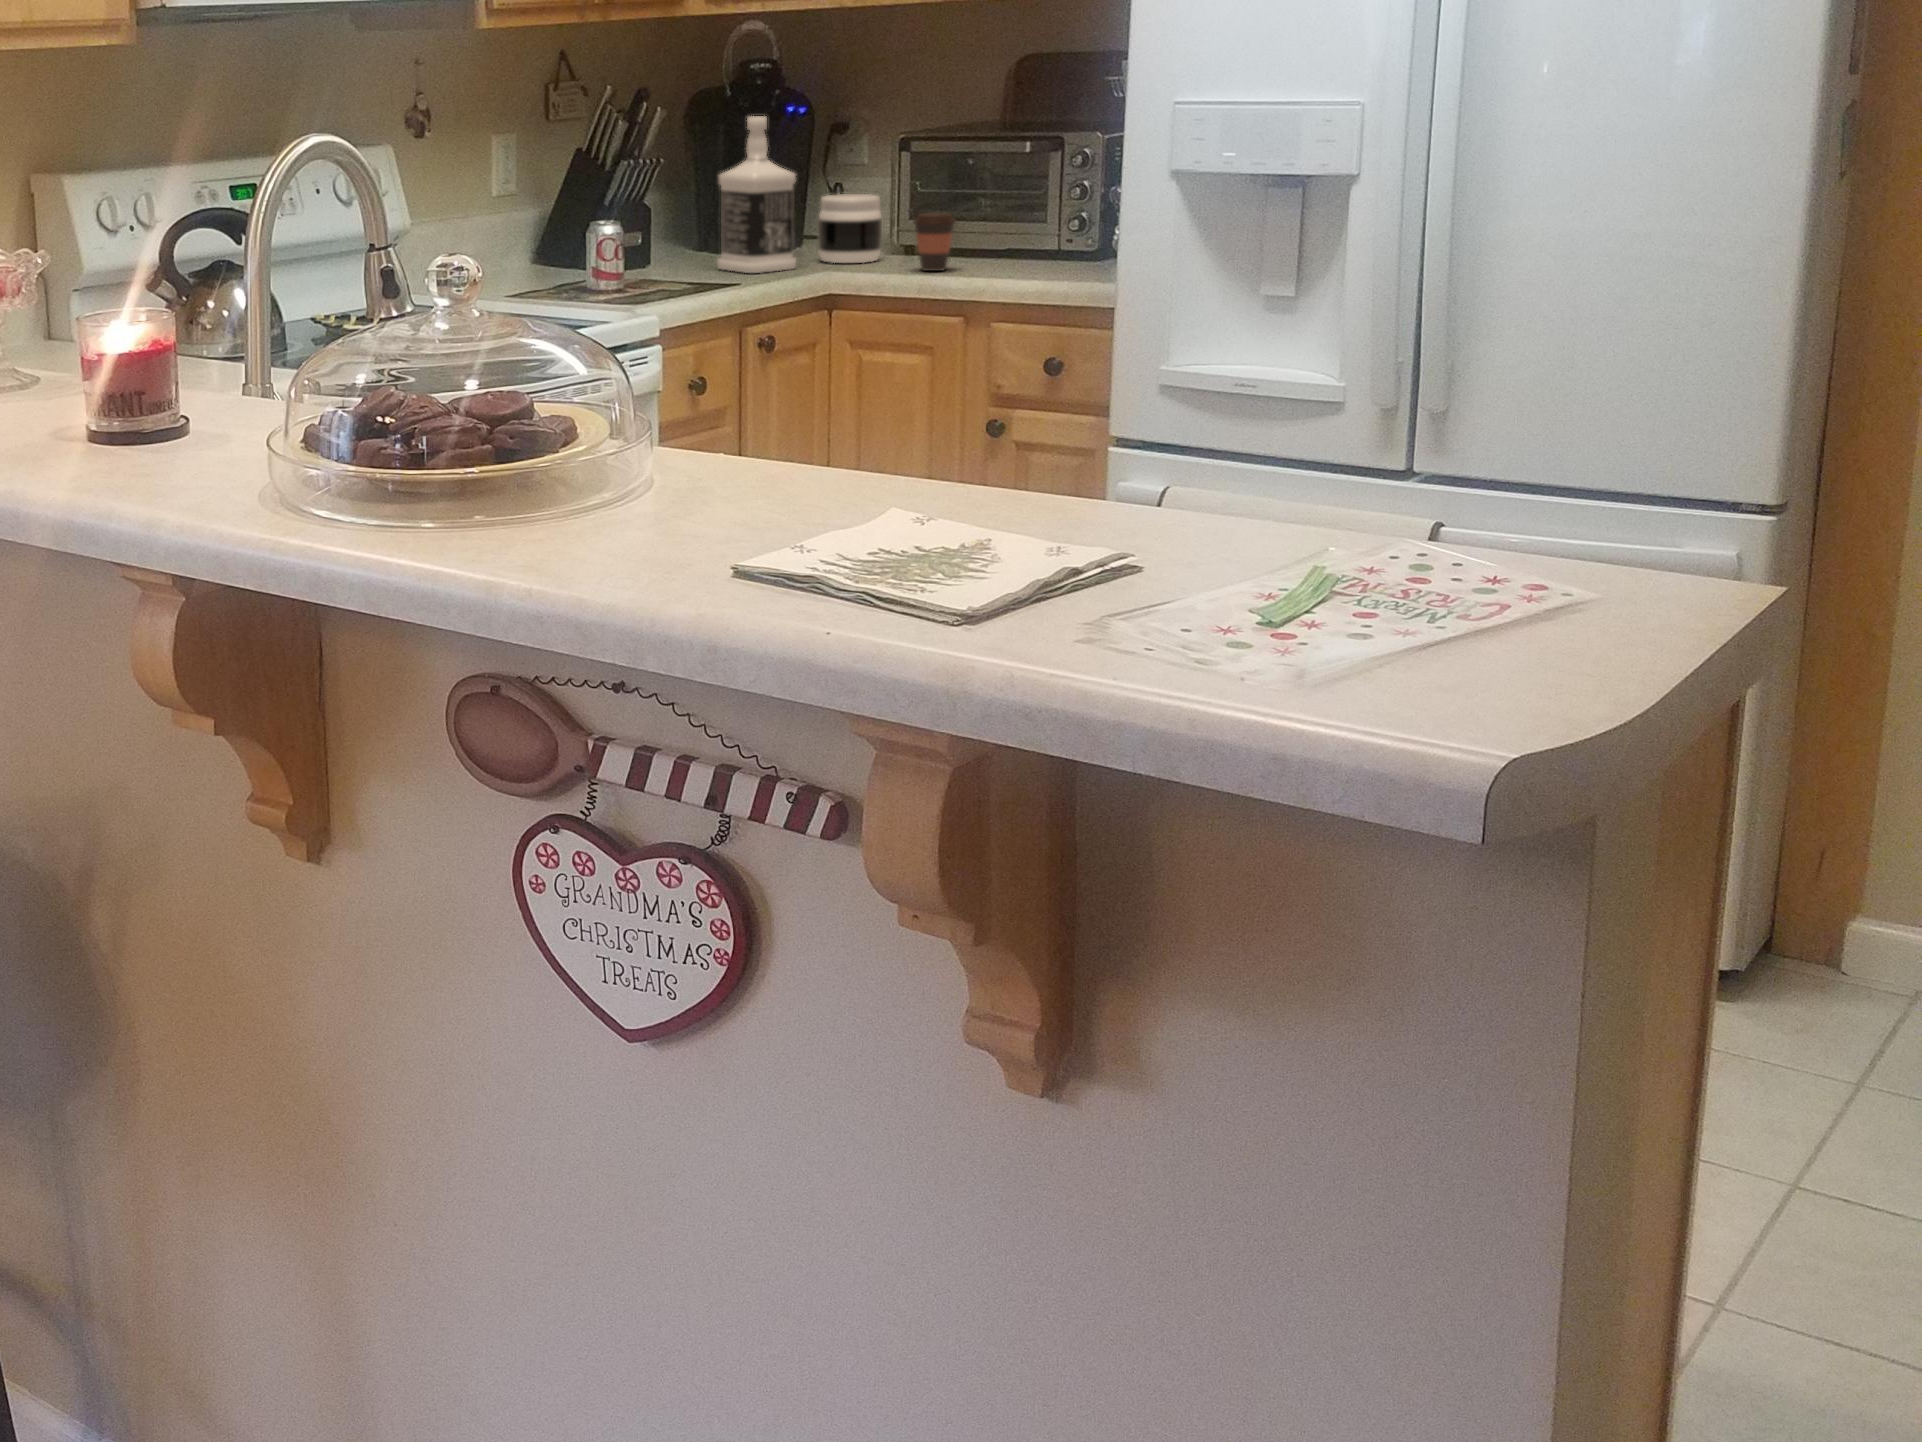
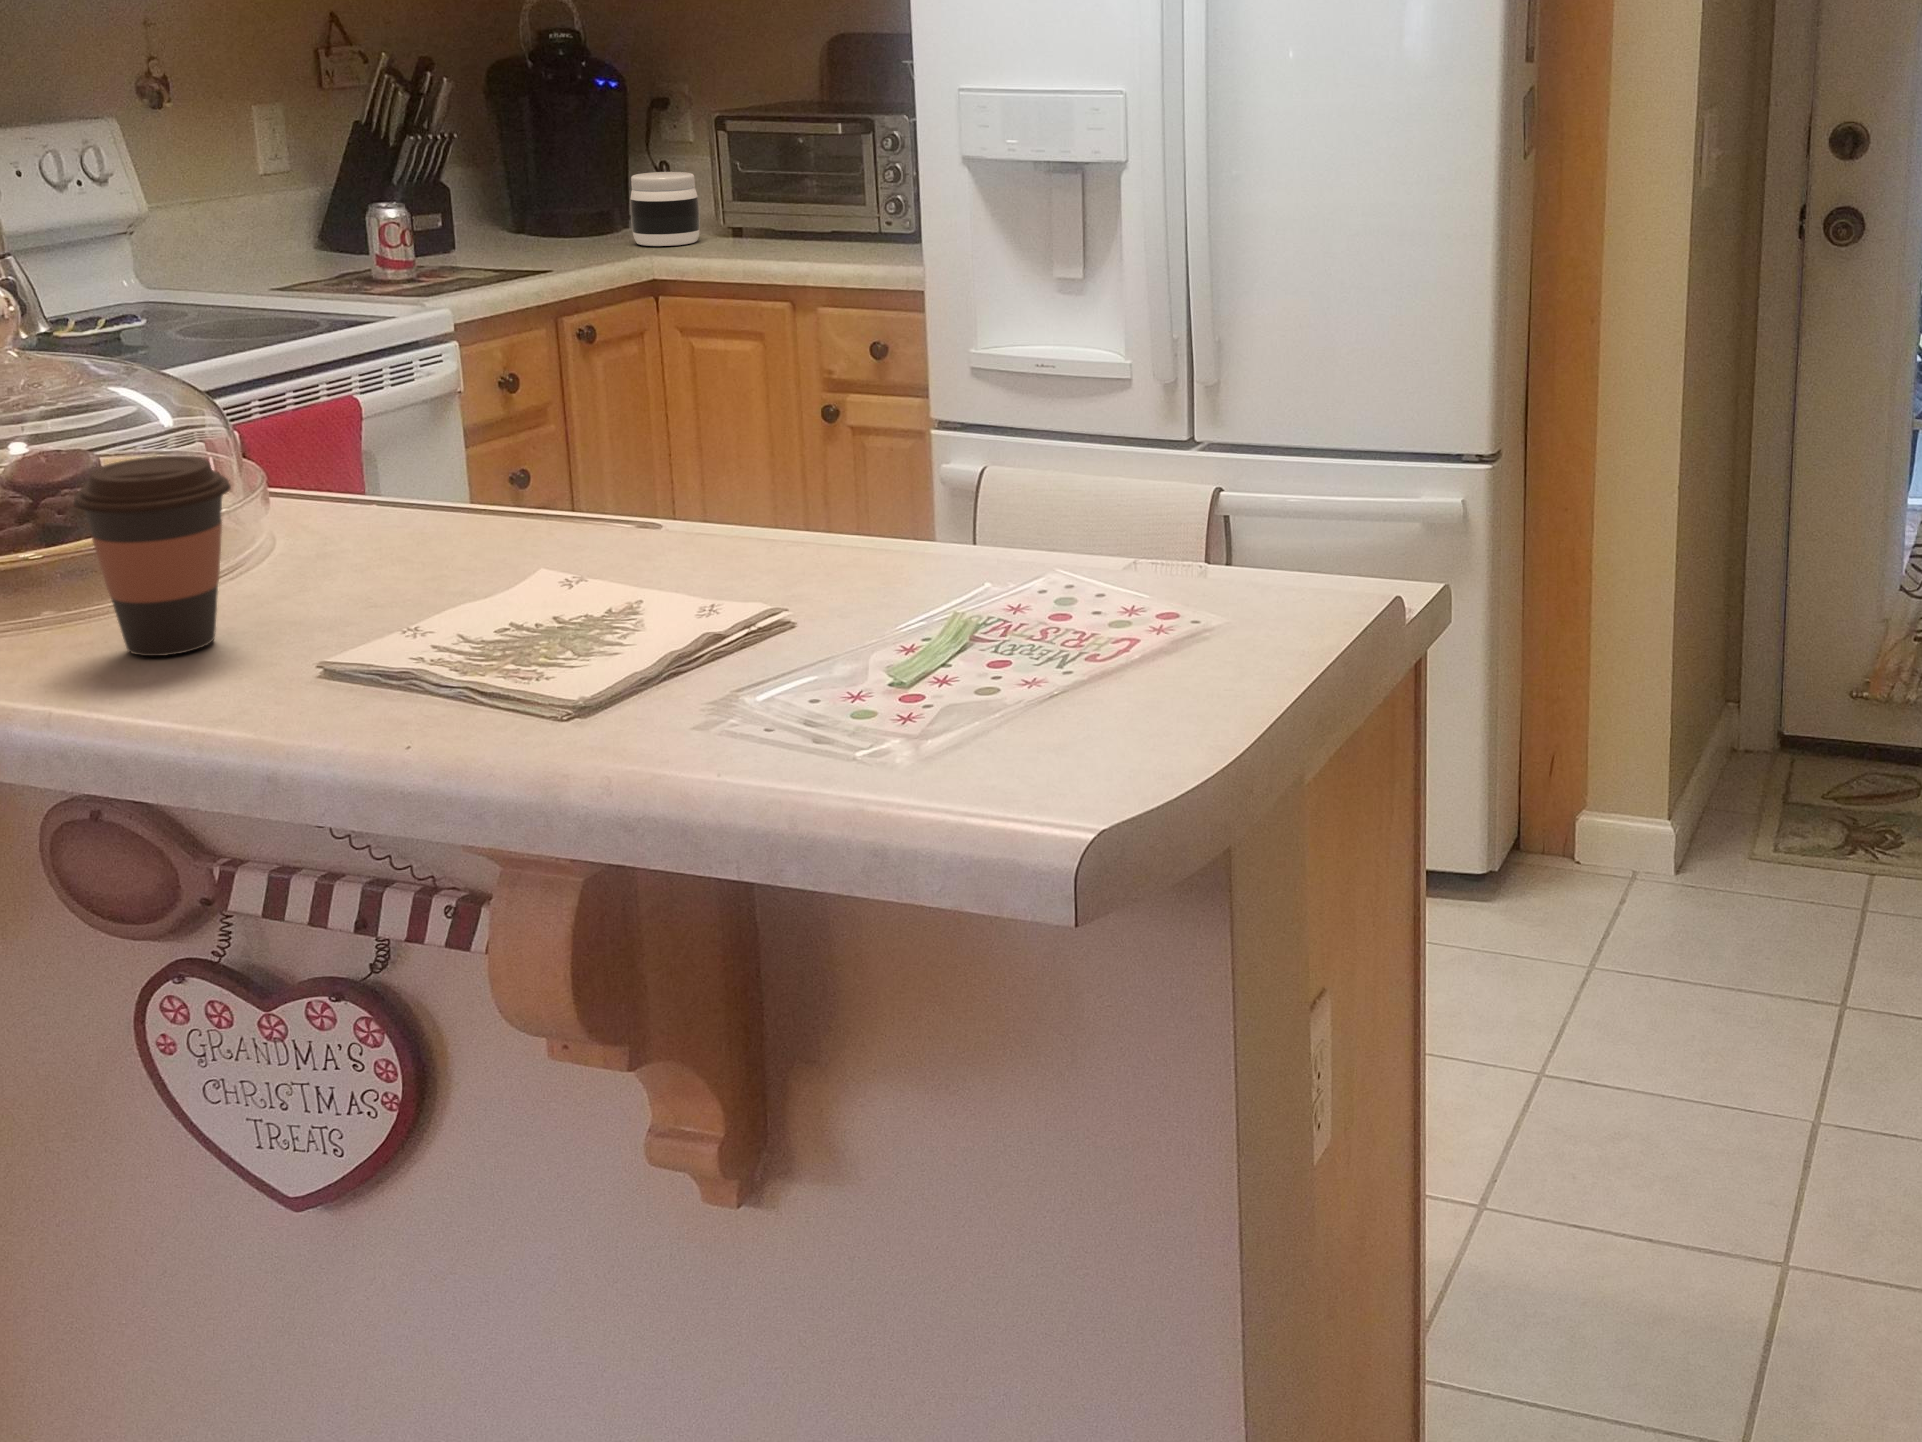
bottle: present [718,116,796,273] -> none [514,90,608,260]
coffee cup: present [914,213,957,271] -> present [73,456,231,656]

